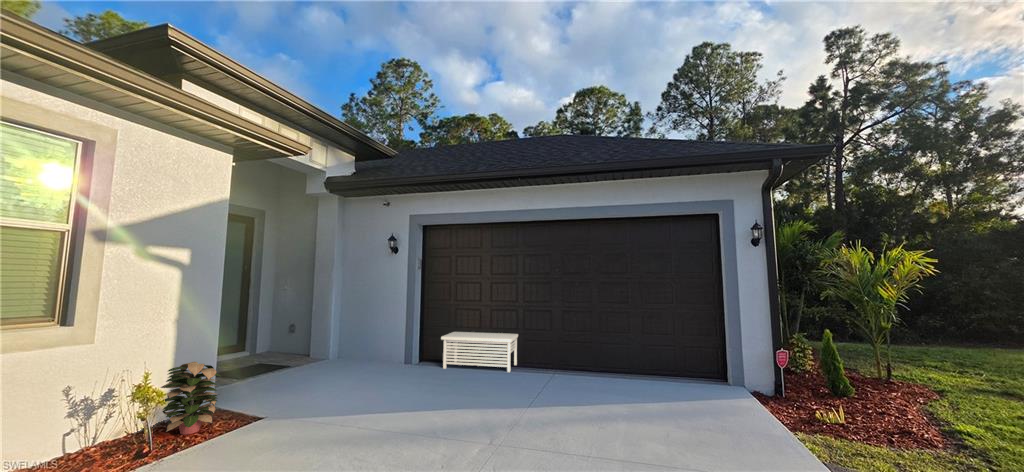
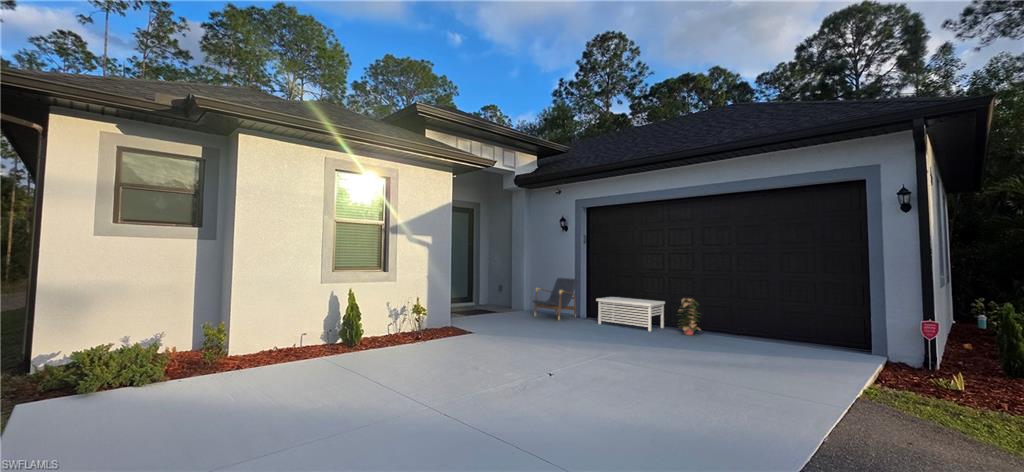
lounge chair: none [351,311,411,370] -> present [533,278,577,320]
decorative plant: present [161,362,221,435] -> present [679,298,701,335]

